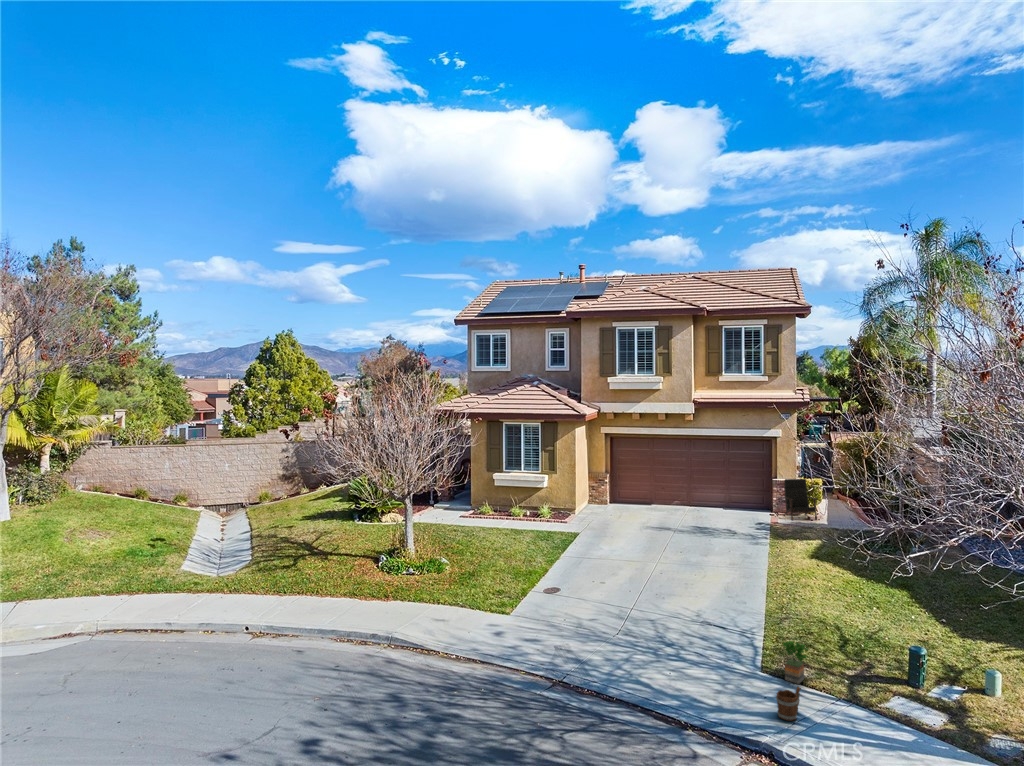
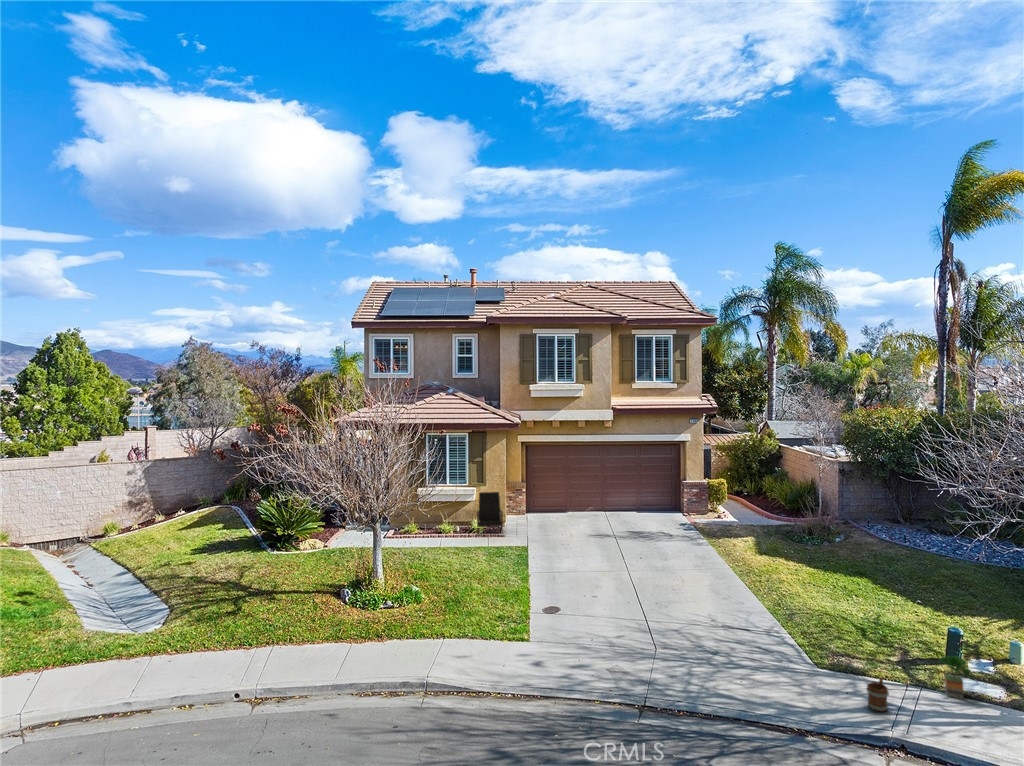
lounge chair: present [784,479,817,520] -> present [477,492,503,533]
potted tree: present [783,641,808,684] -> present [940,656,970,699]

